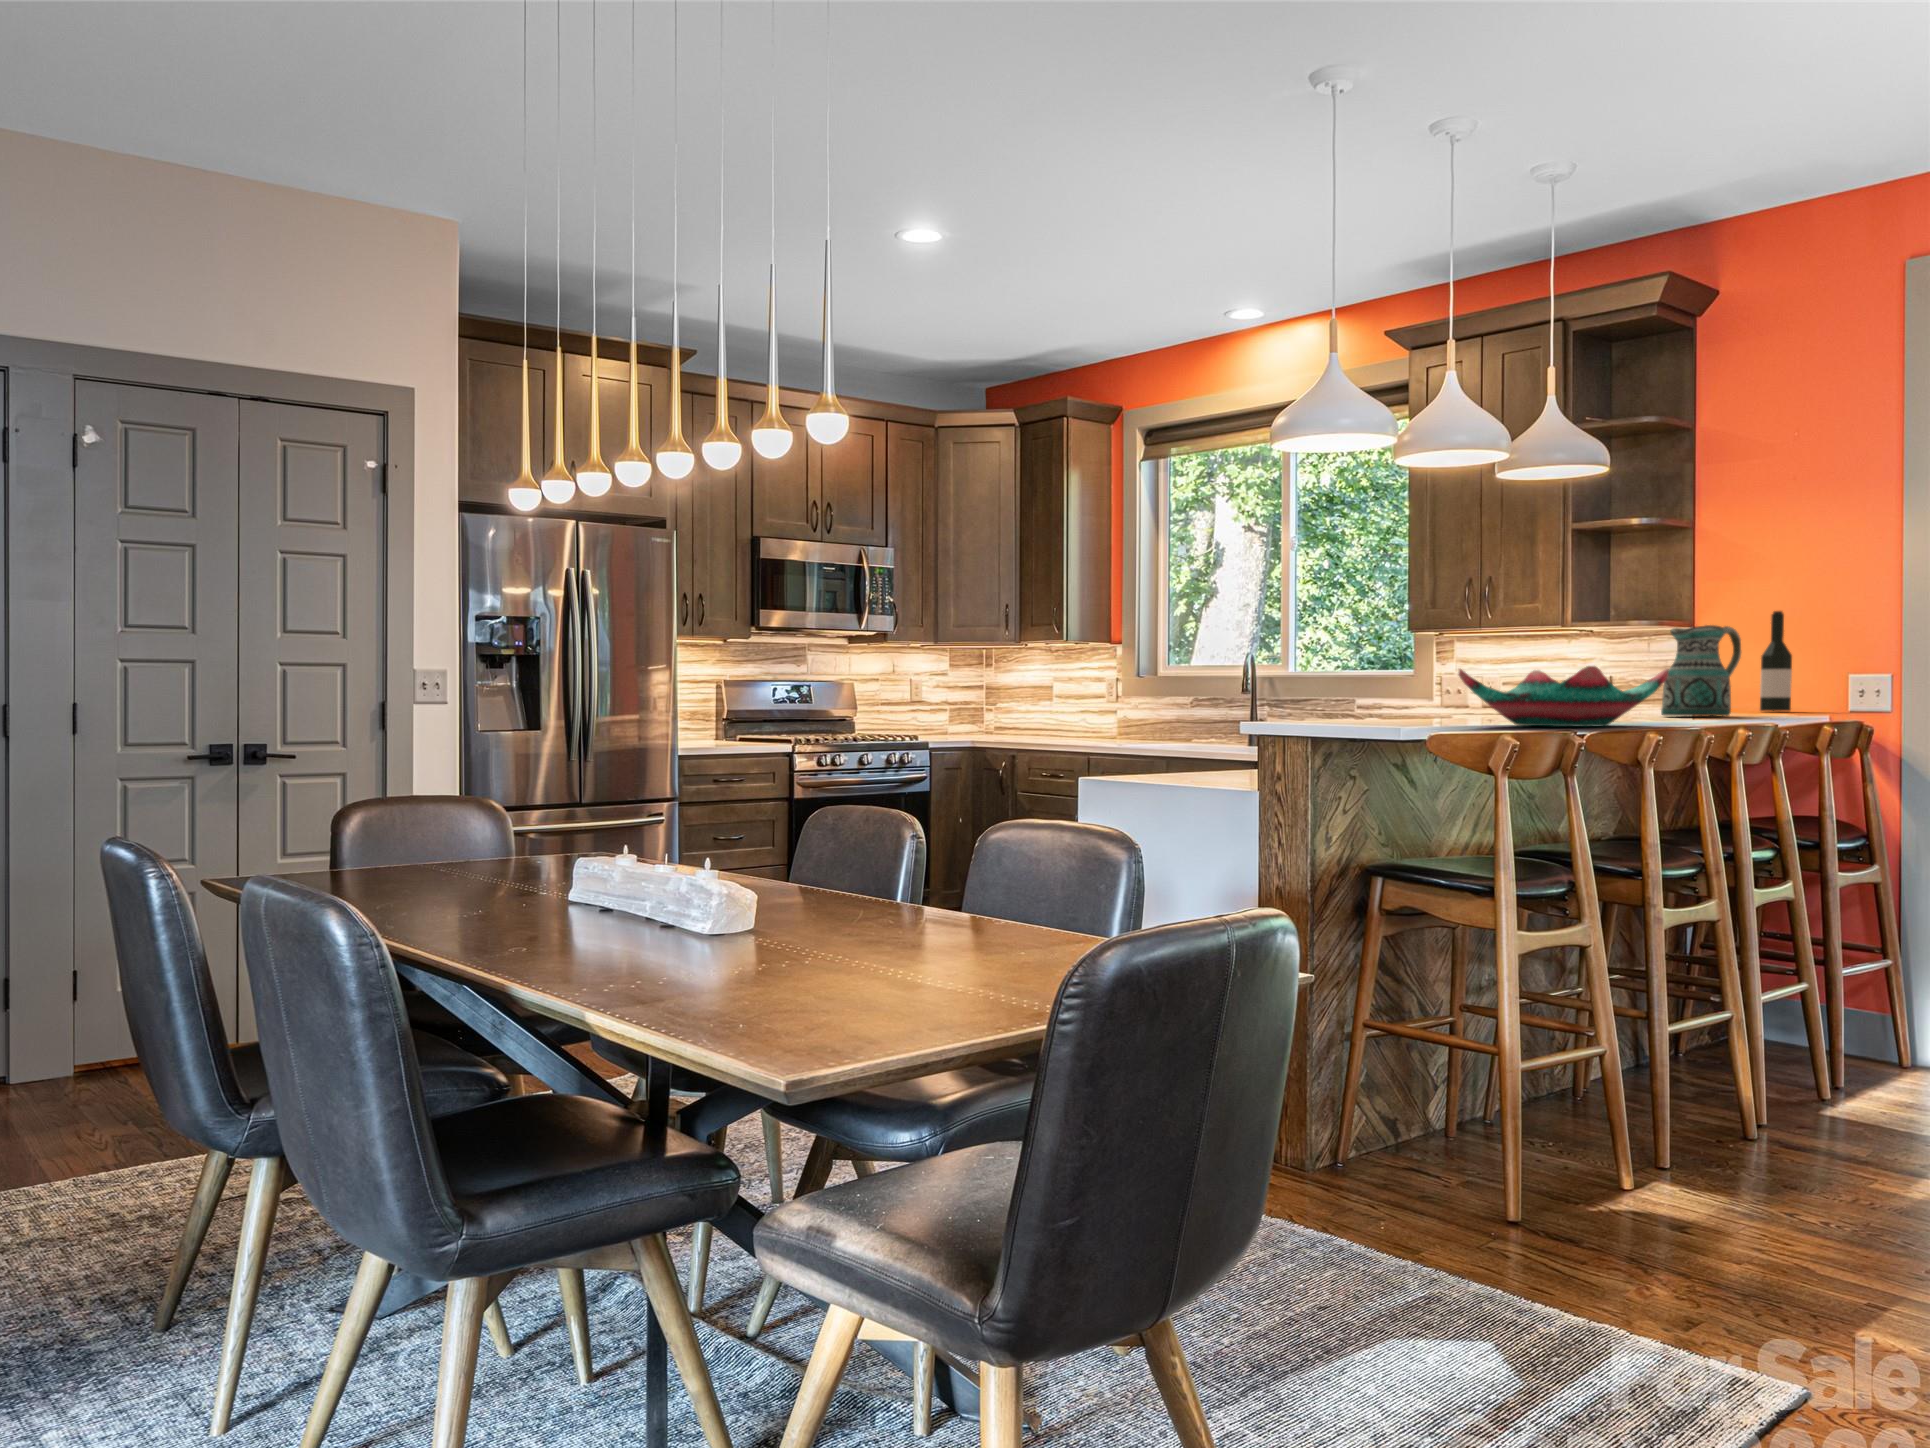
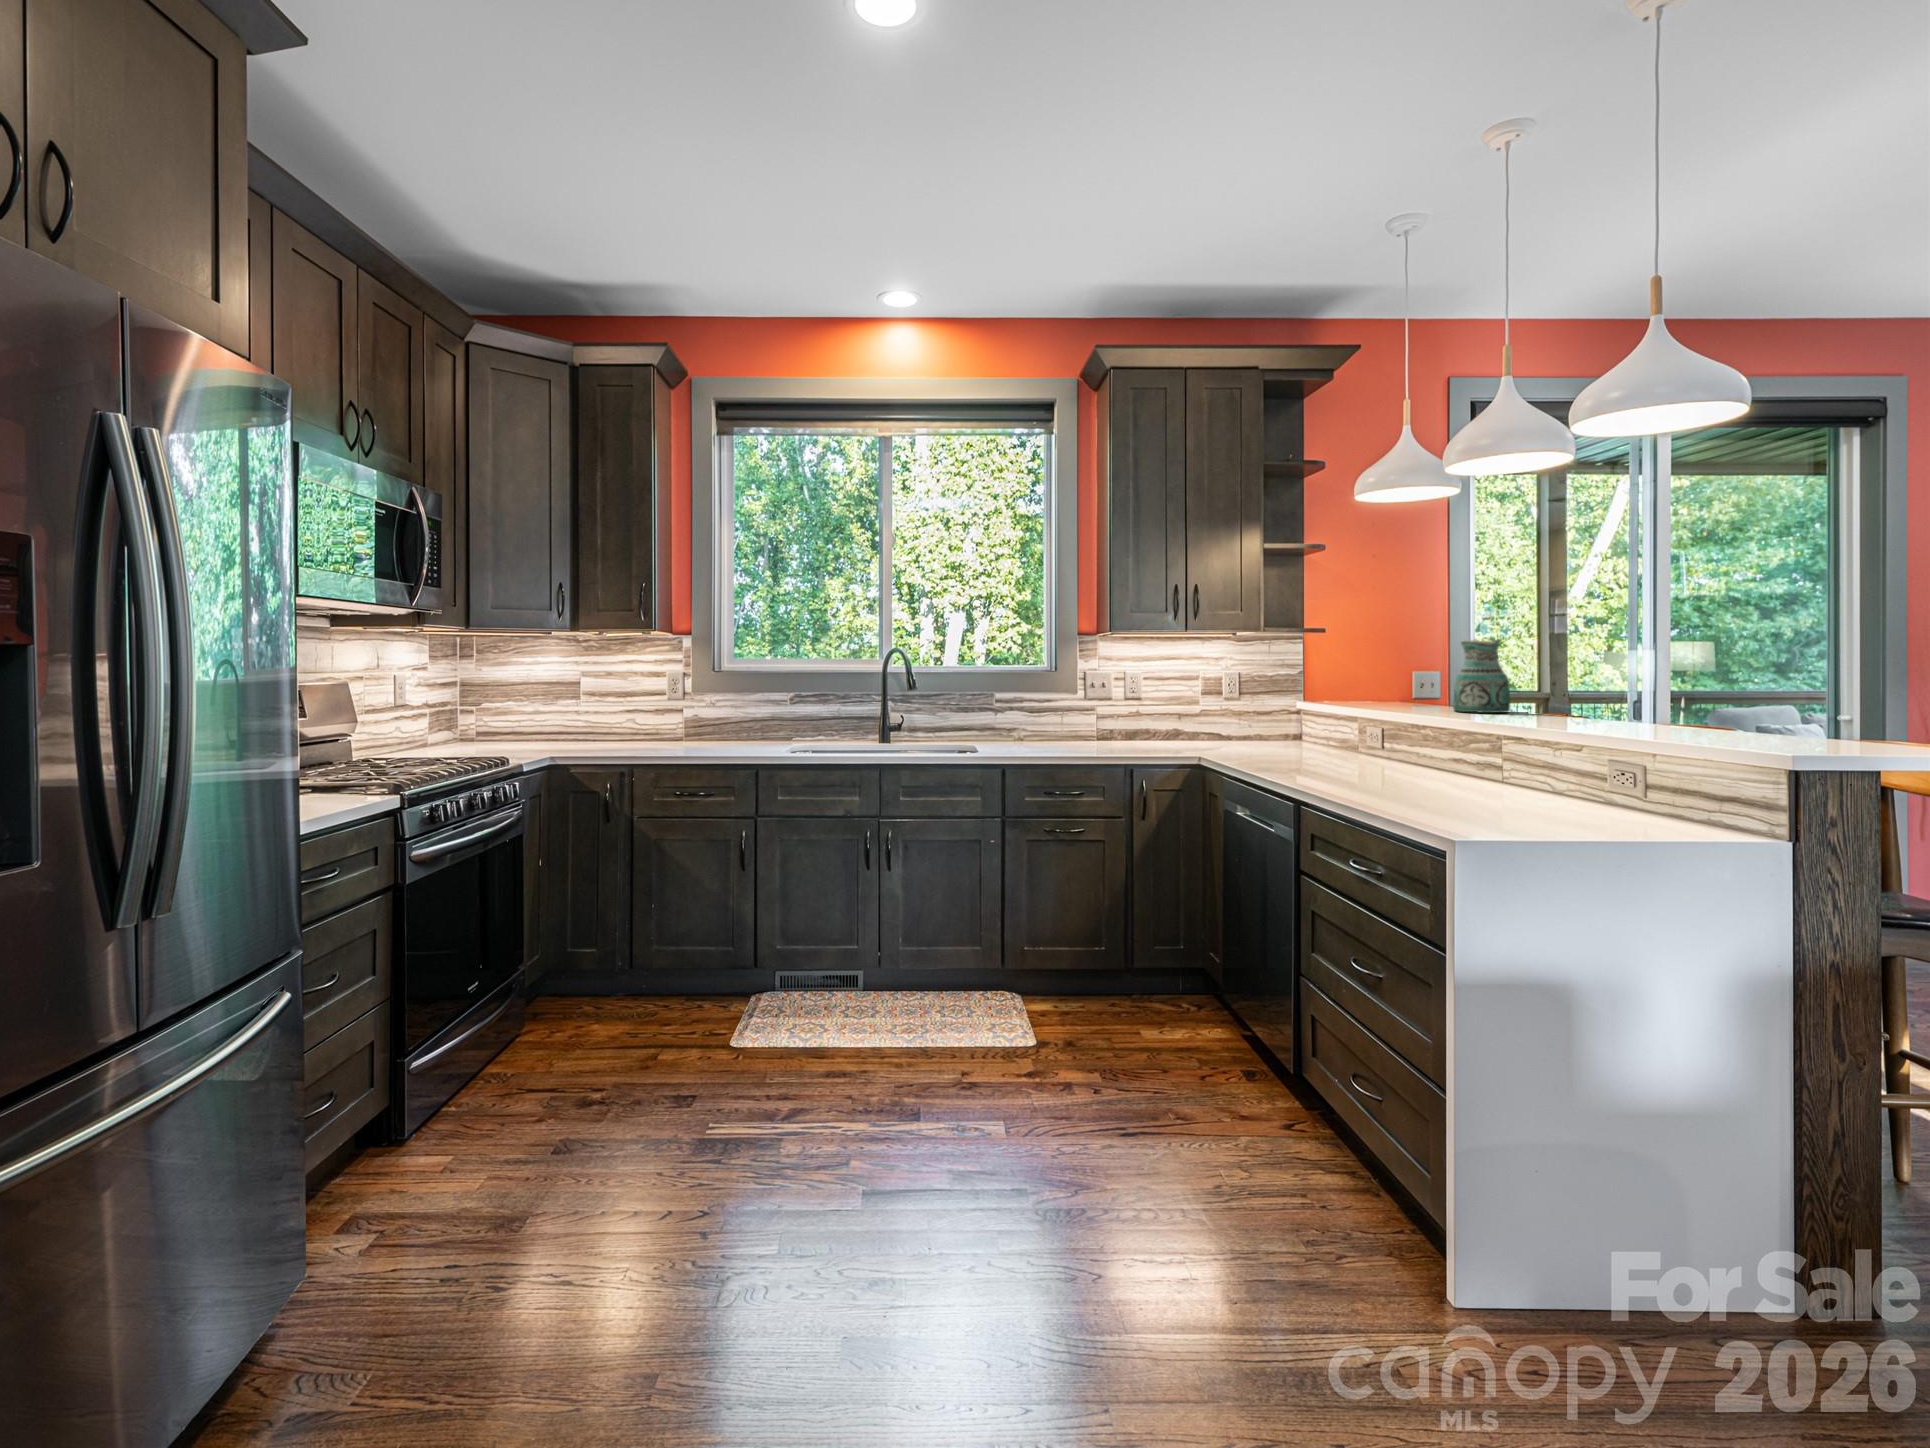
wine bottle: present [1760,611,1792,711] -> none [1384,626,1407,701]
decorative bowl: present [1458,666,1668,727] -> none [1601,682,1832,740]

